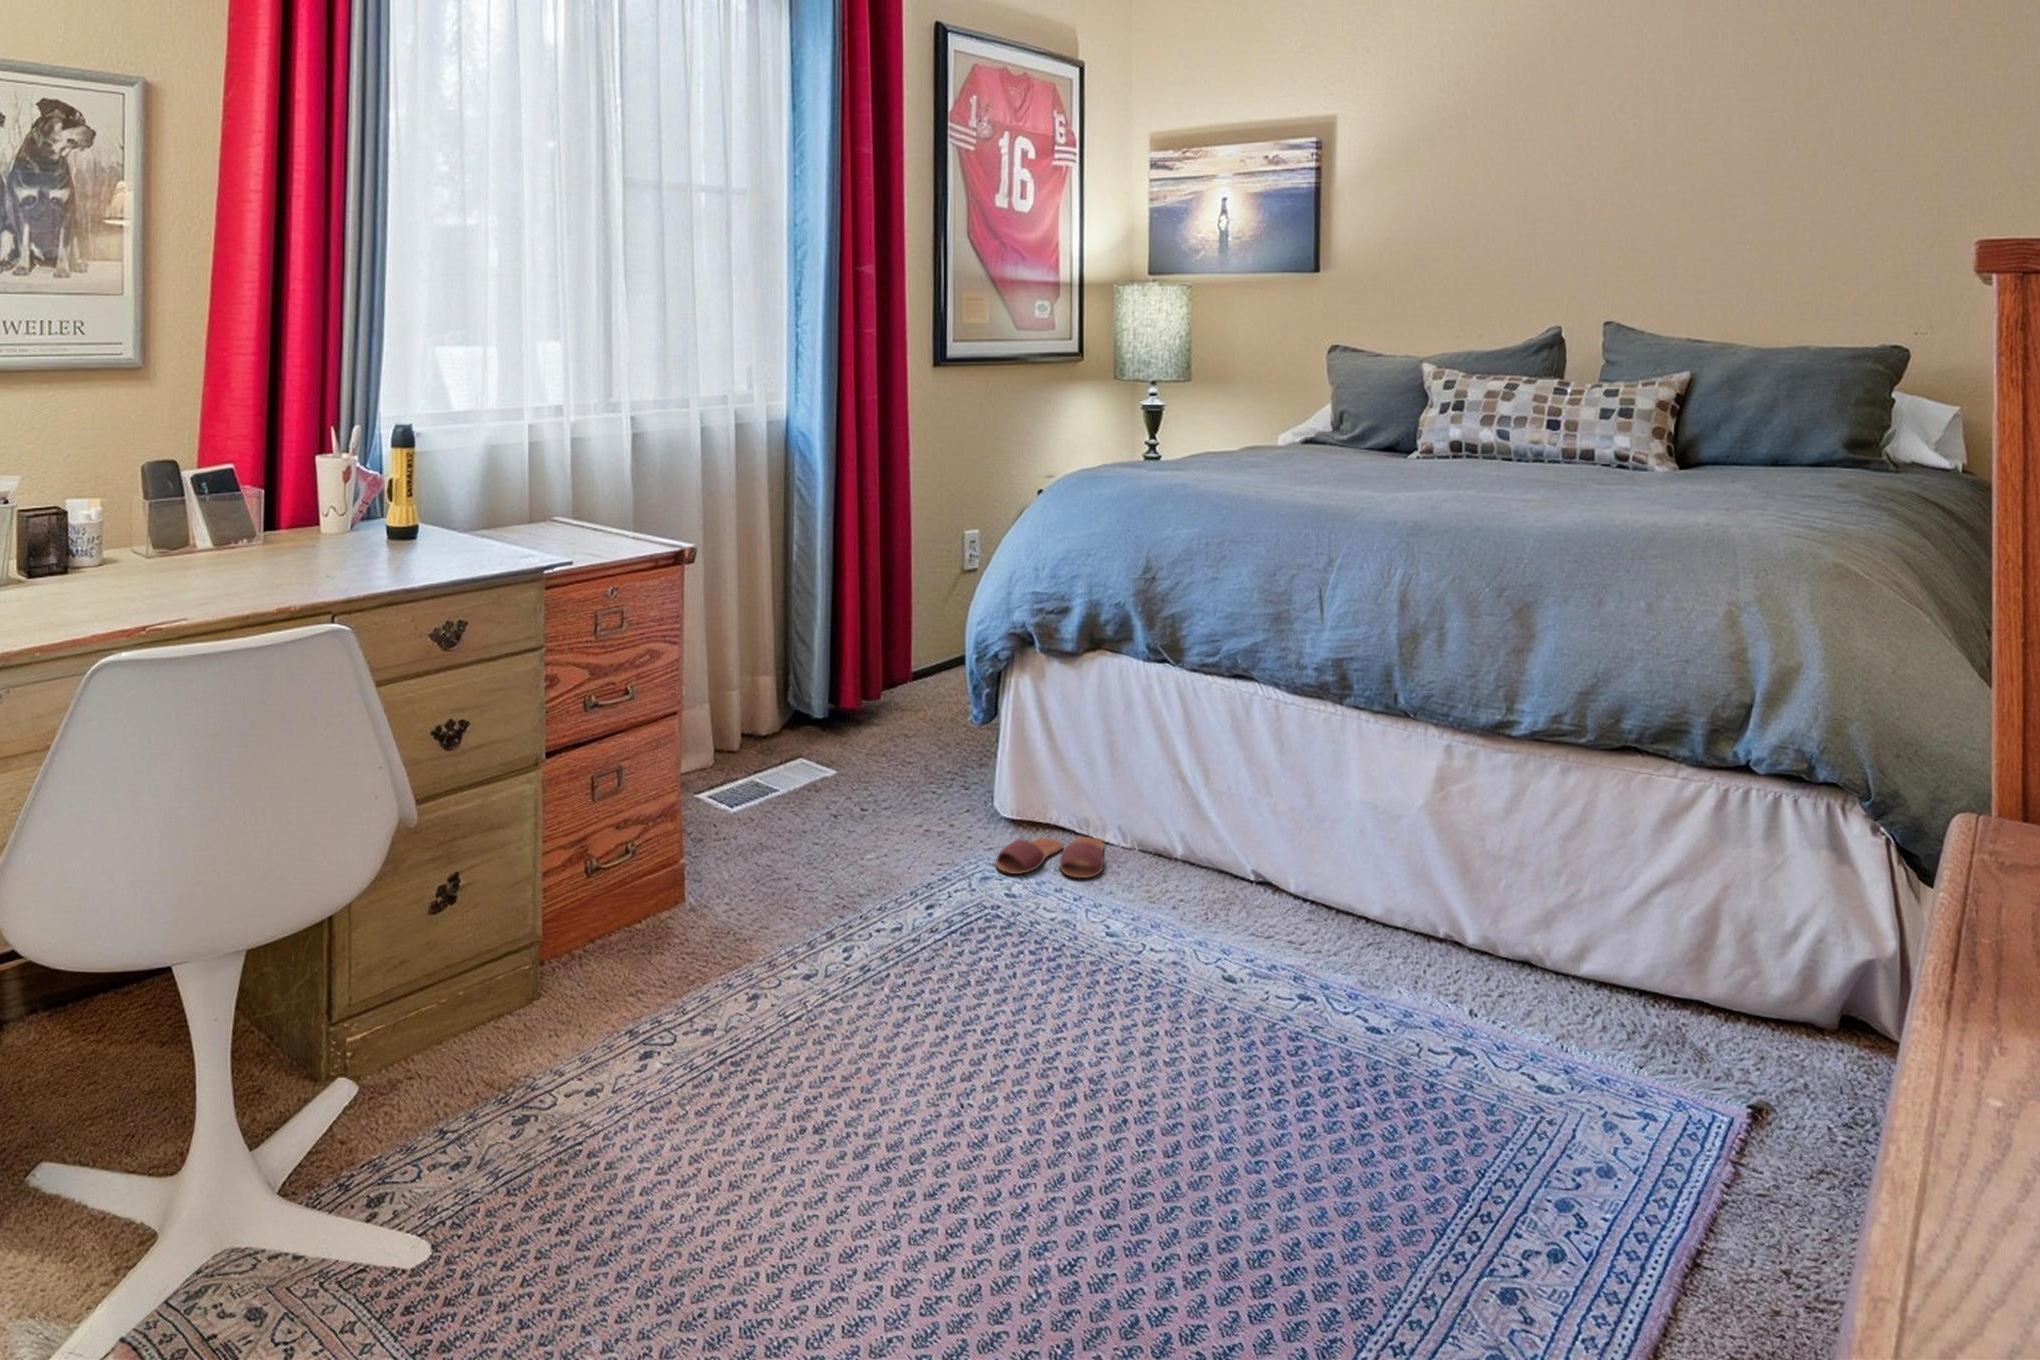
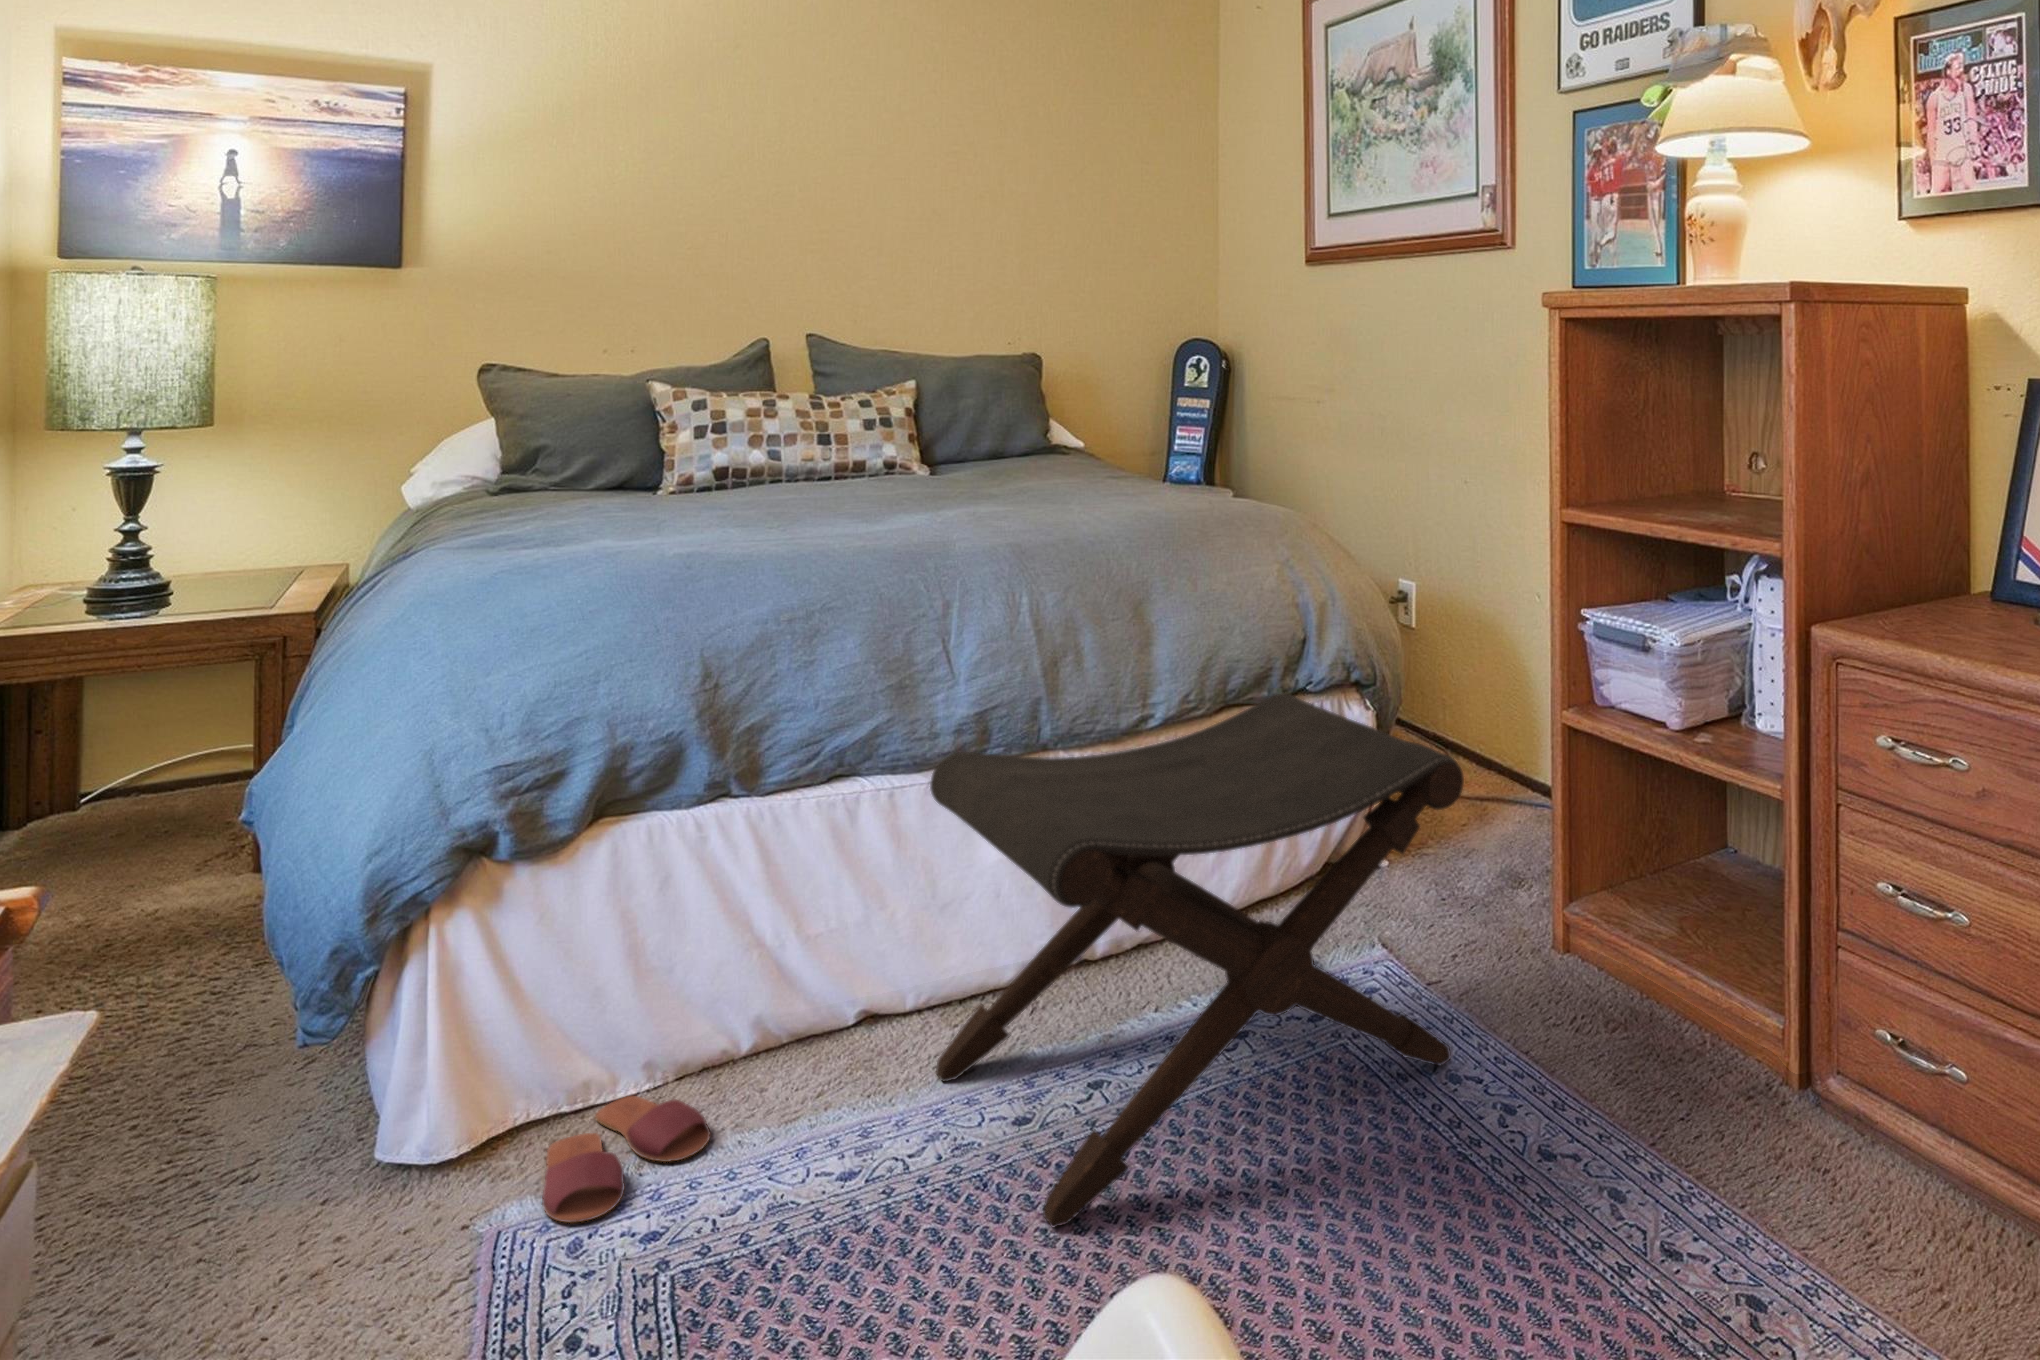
footstool: none [1115,676,1642,1177] -> present [930,693,1464,1227]

